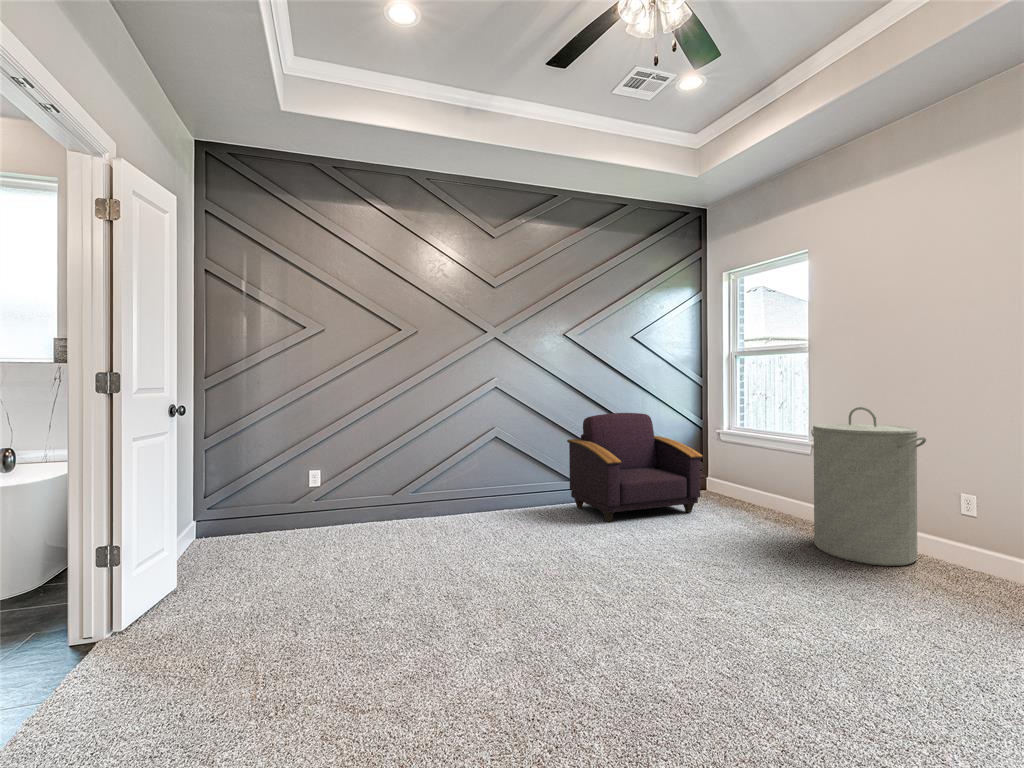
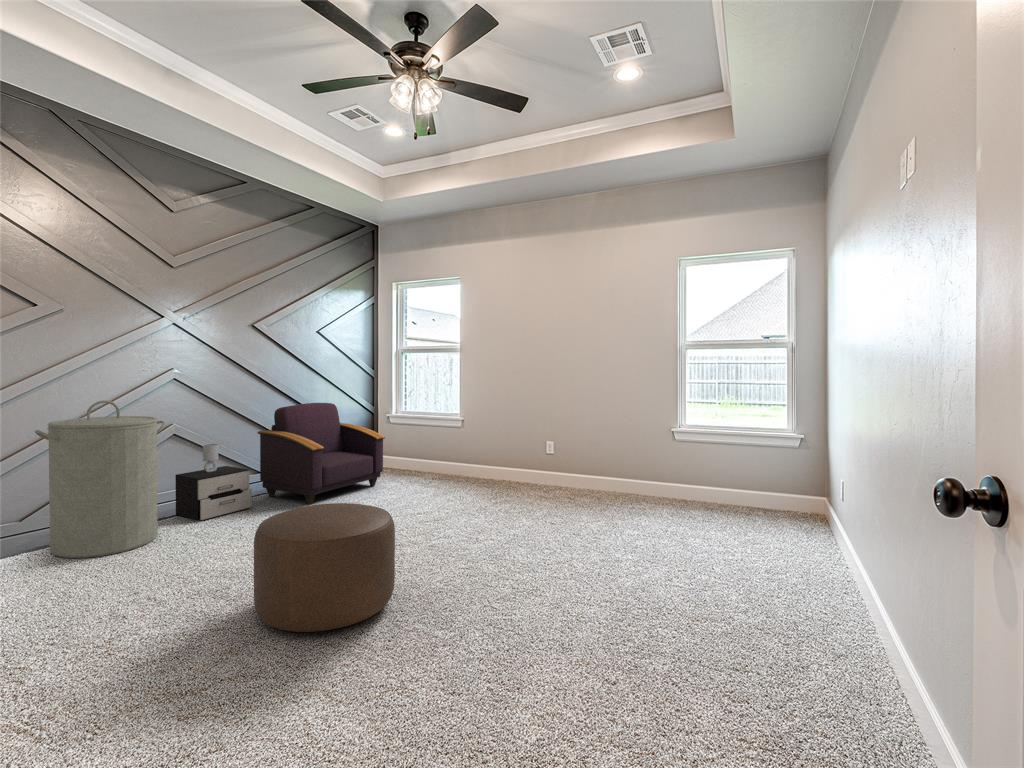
laundry hamper: present [811,407,926,566] -> present [35,400,165,558]
nightstand: none [492,449,553,520] -> present [175,444,252,520]
ottoman: none [454,526,614,690] -> present [254,503,395,632]

